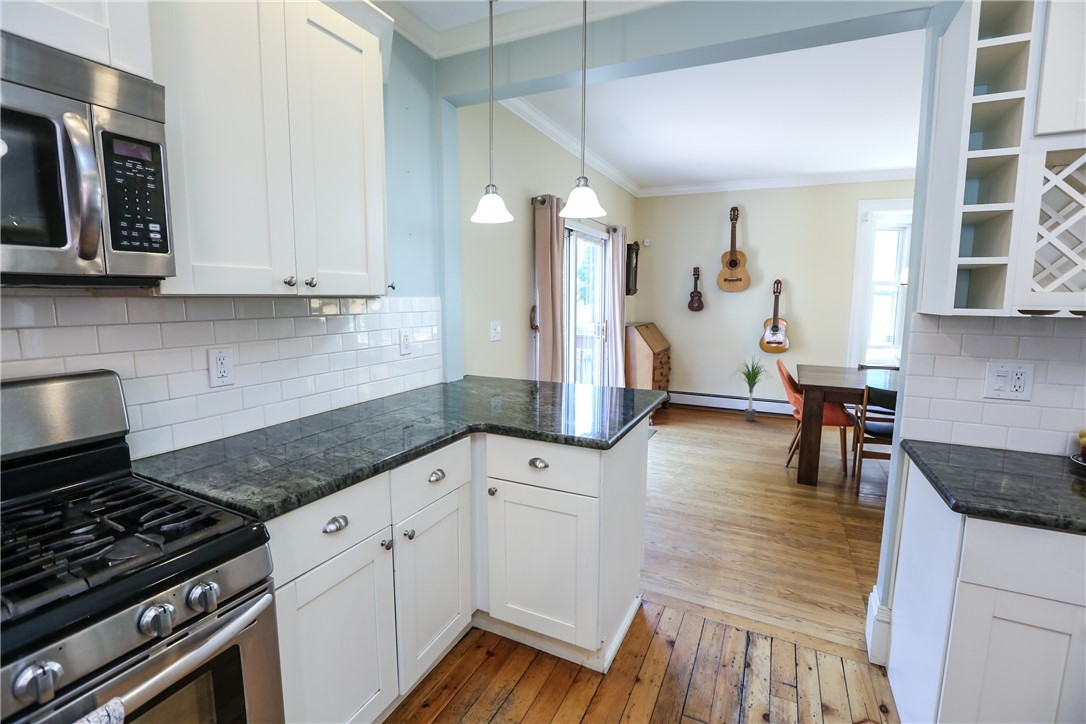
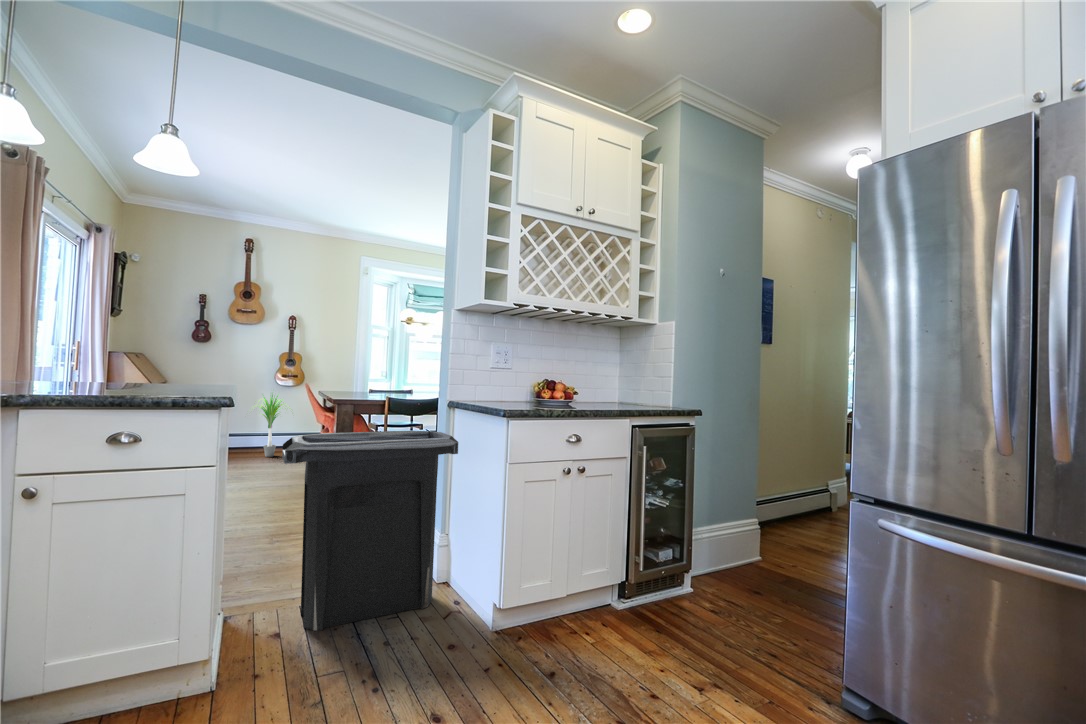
trash can: none [678,455,896,693] -> present [282,431,458,631]

